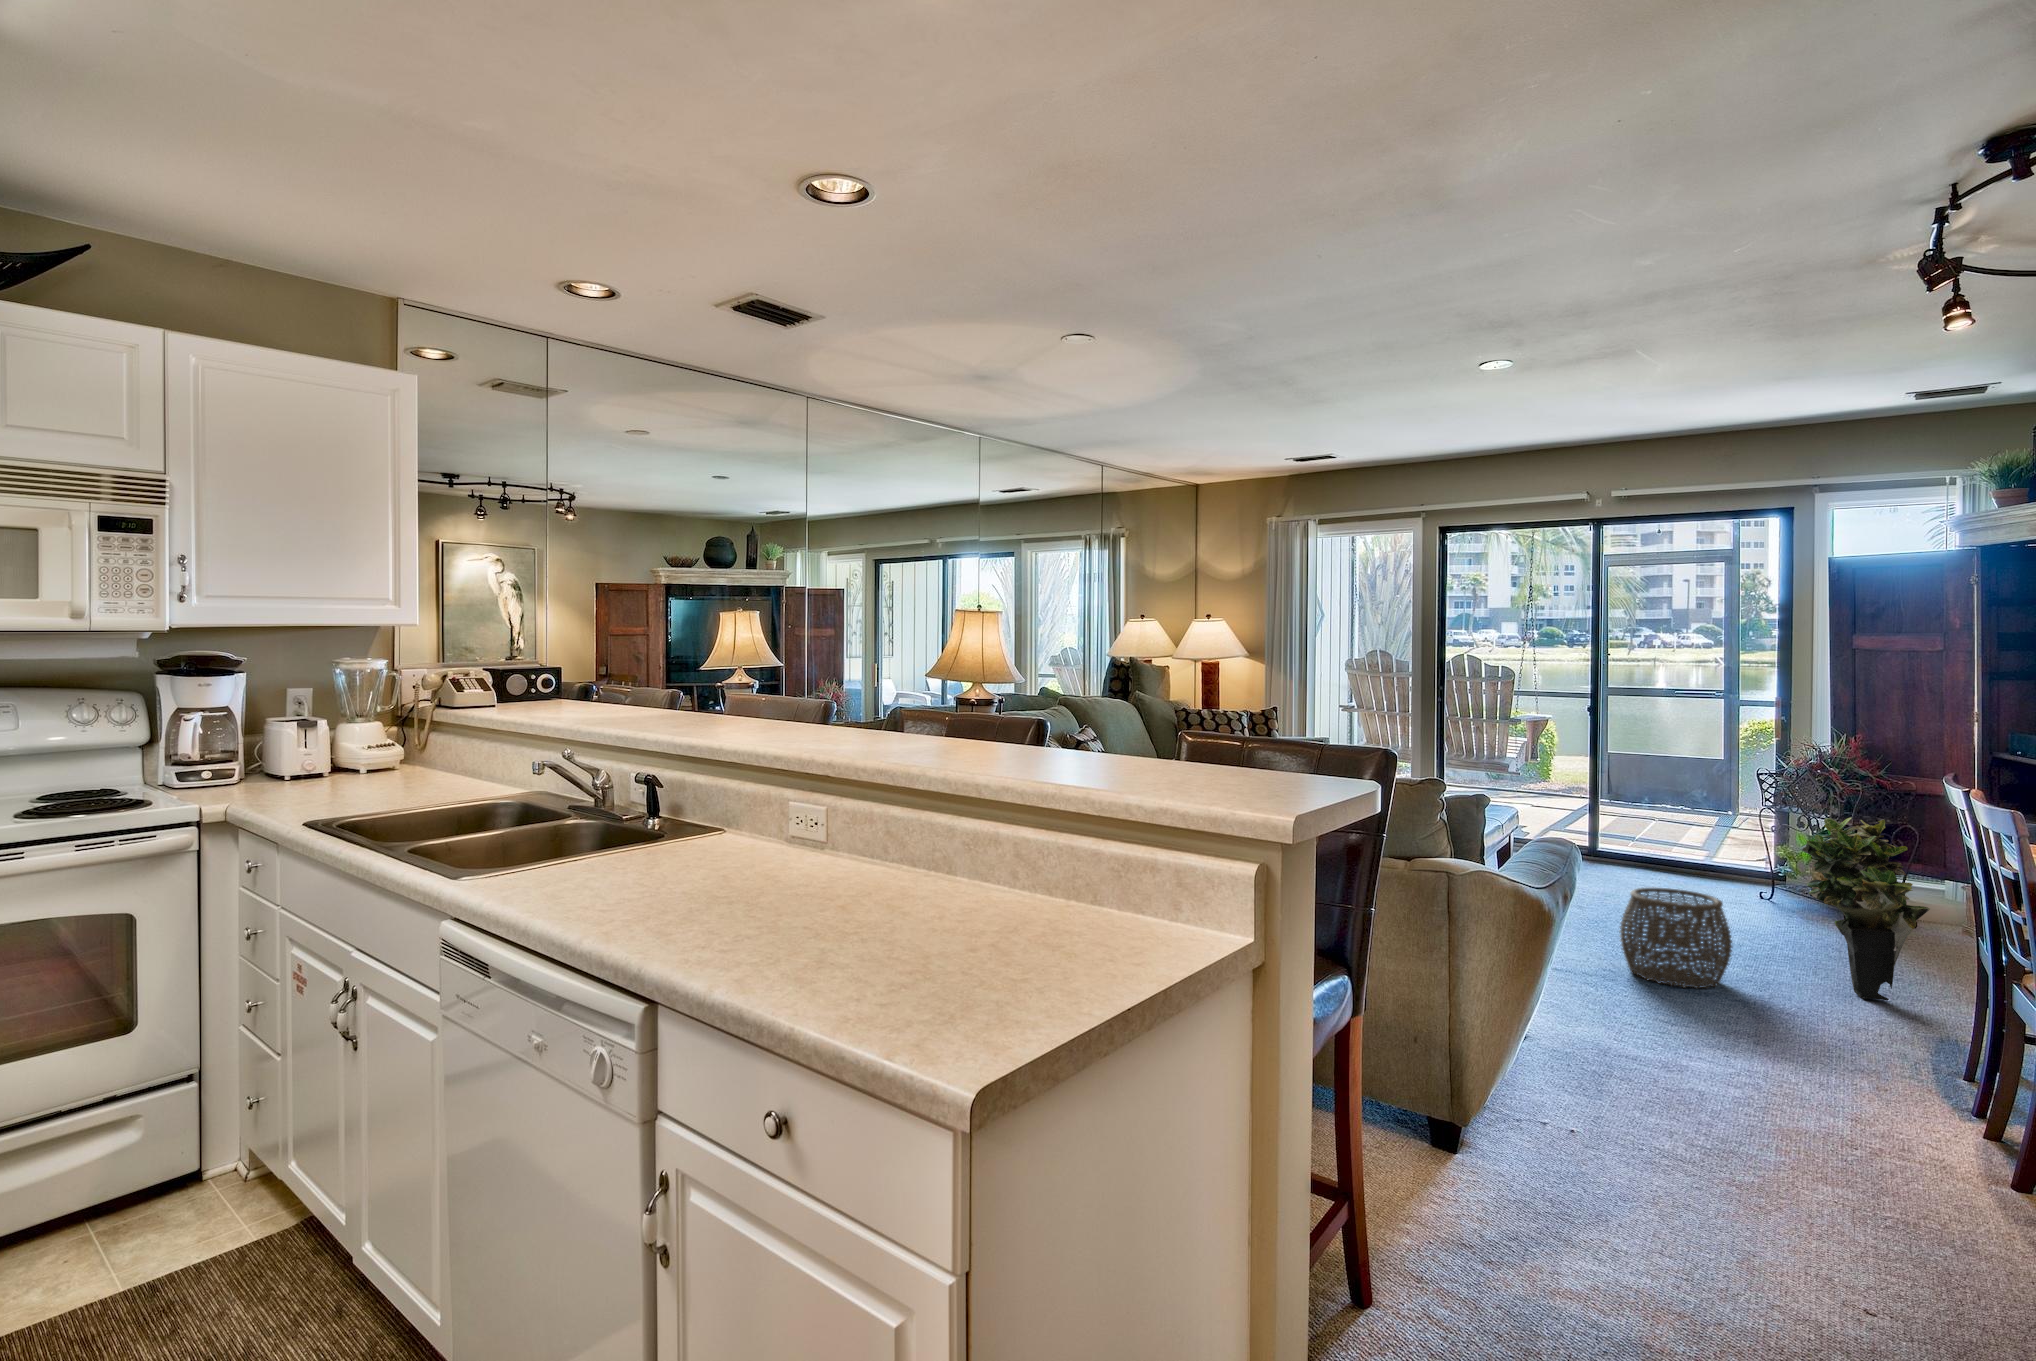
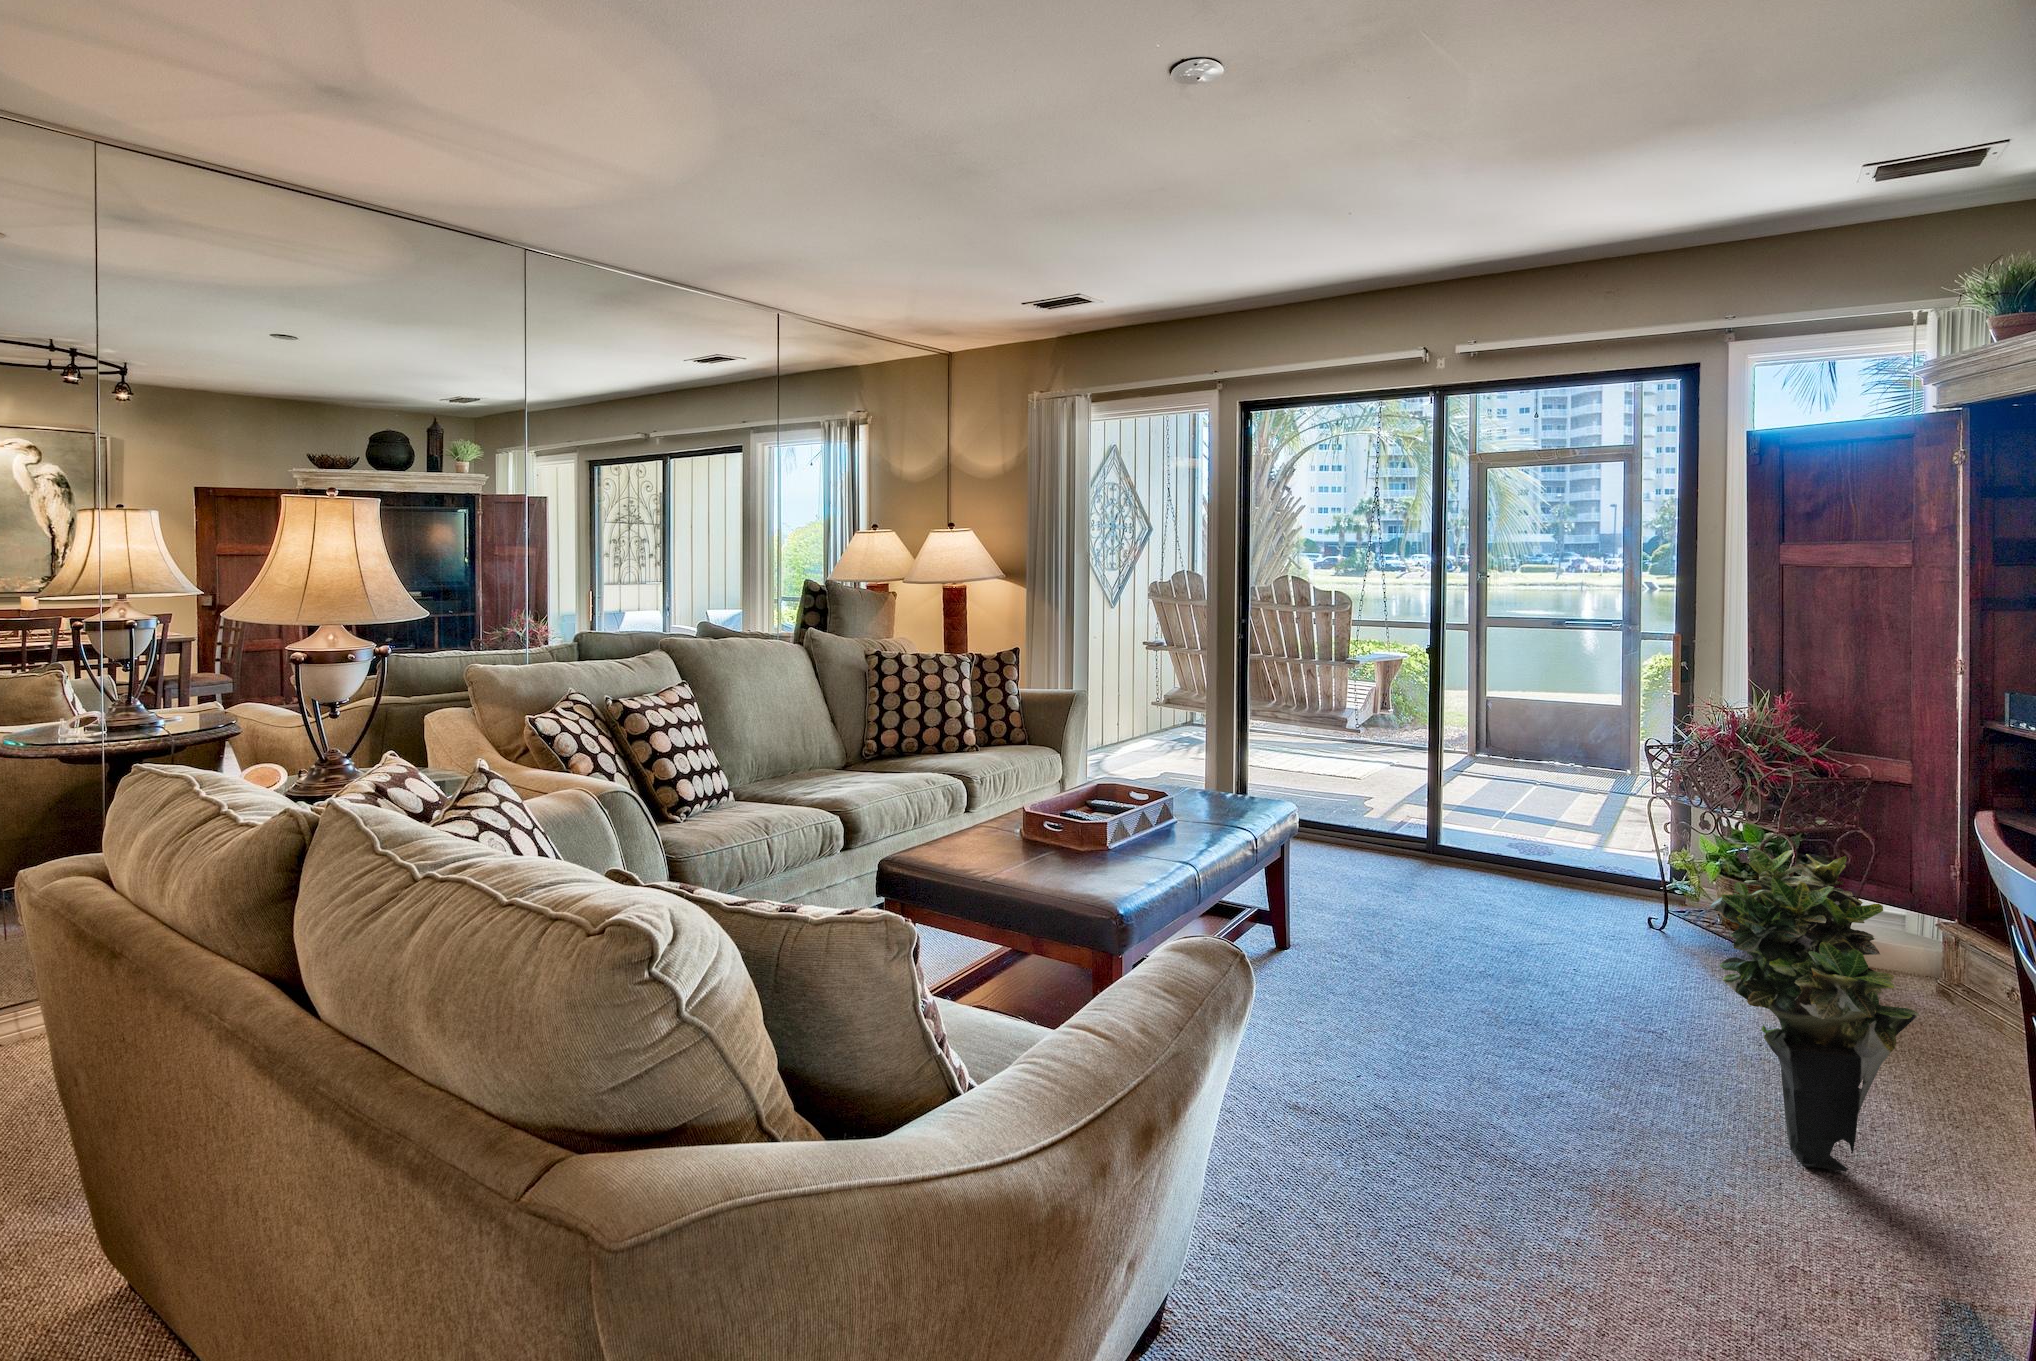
woven basket: present [1620,887,1732,988] -> none [1422,970,1600,1158]

